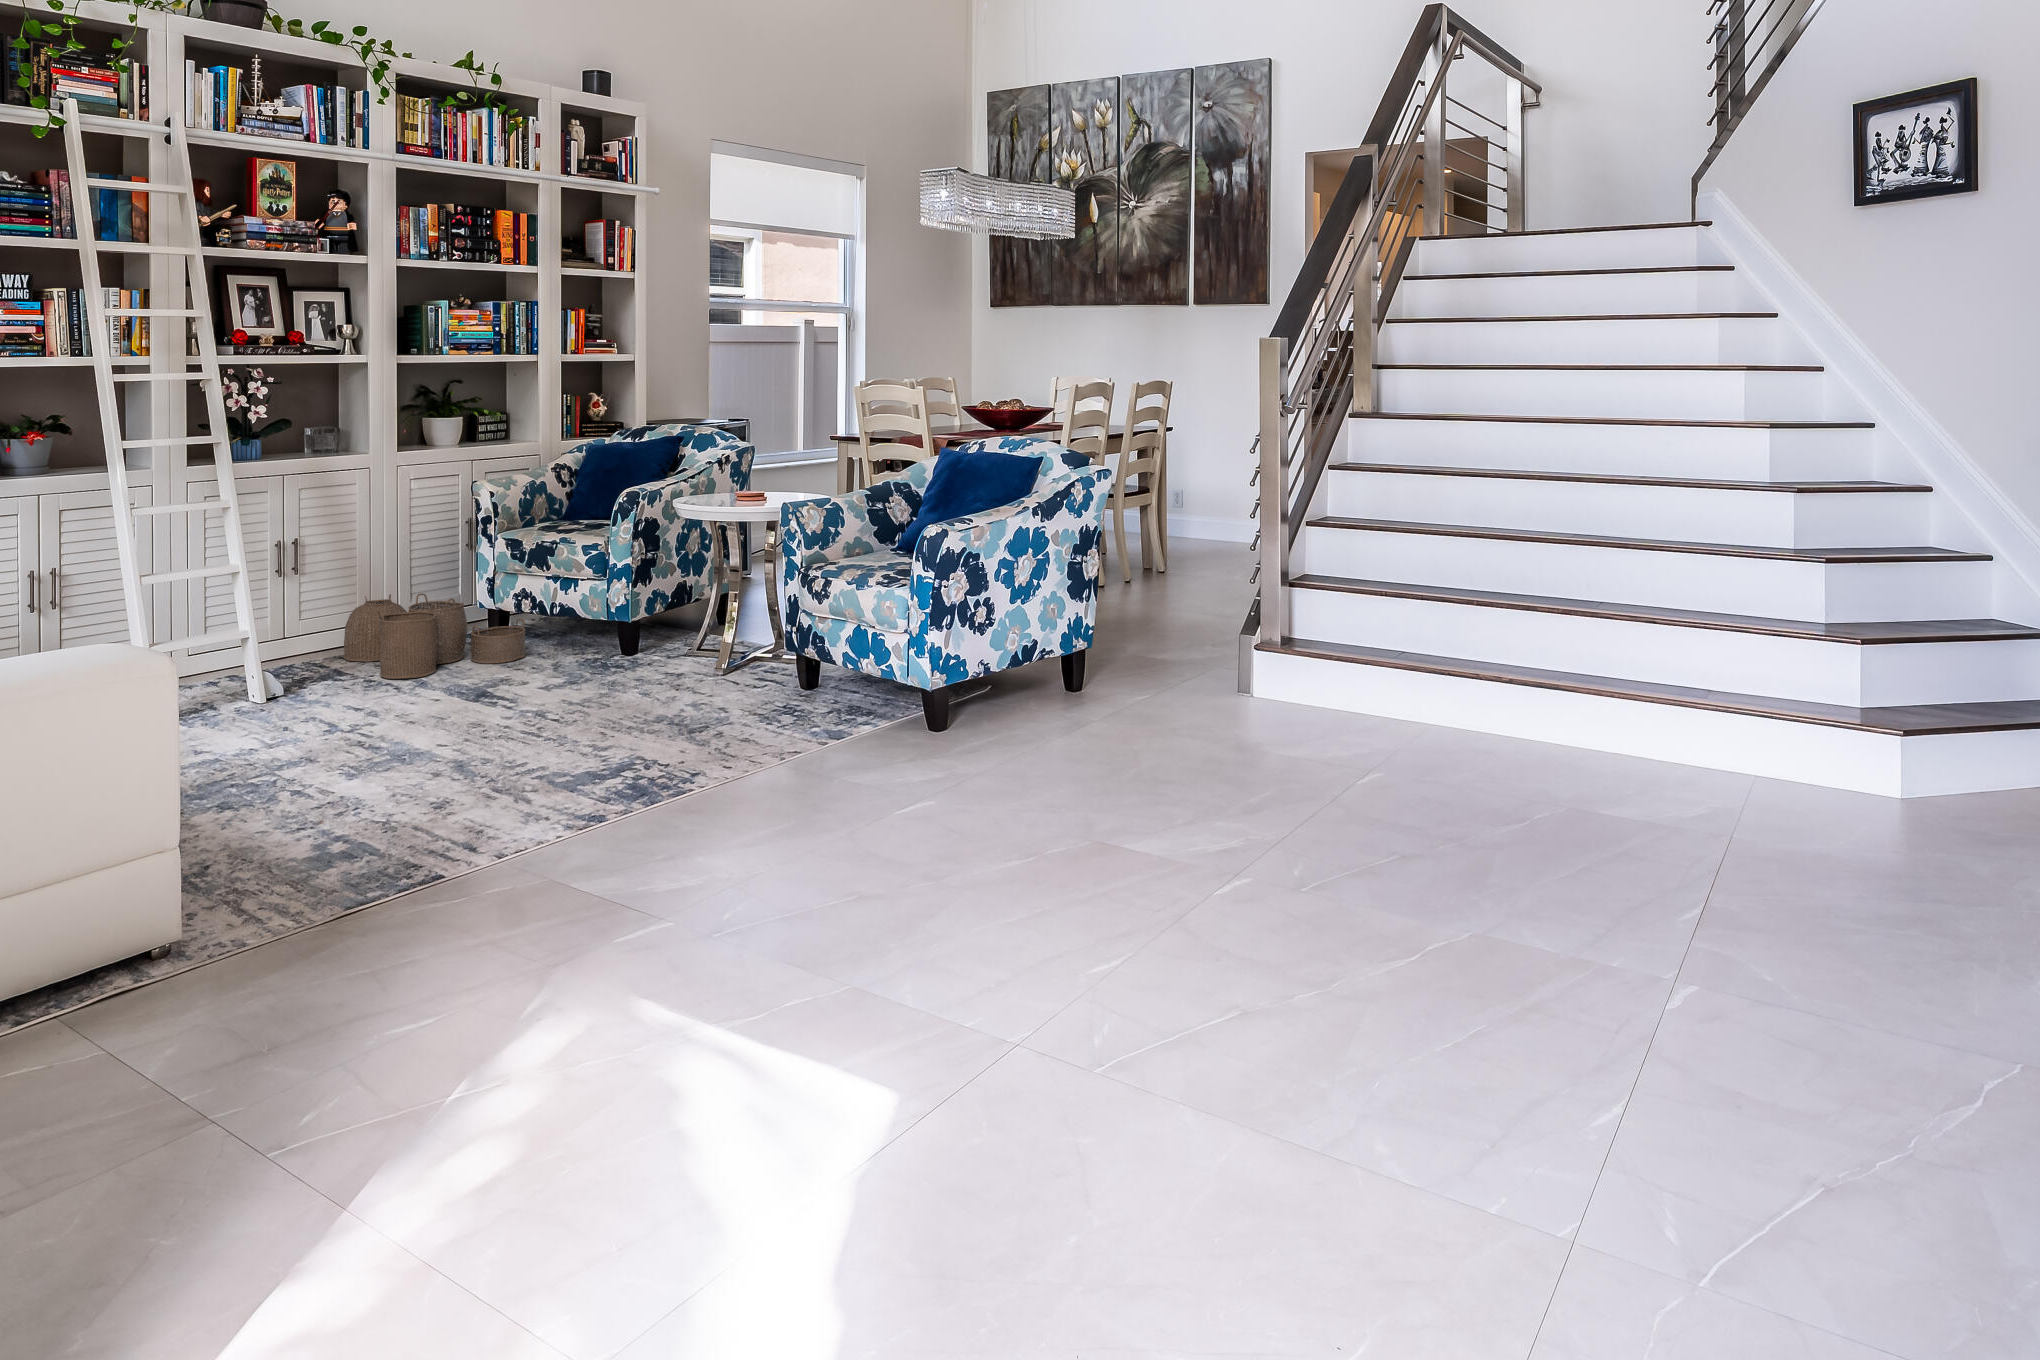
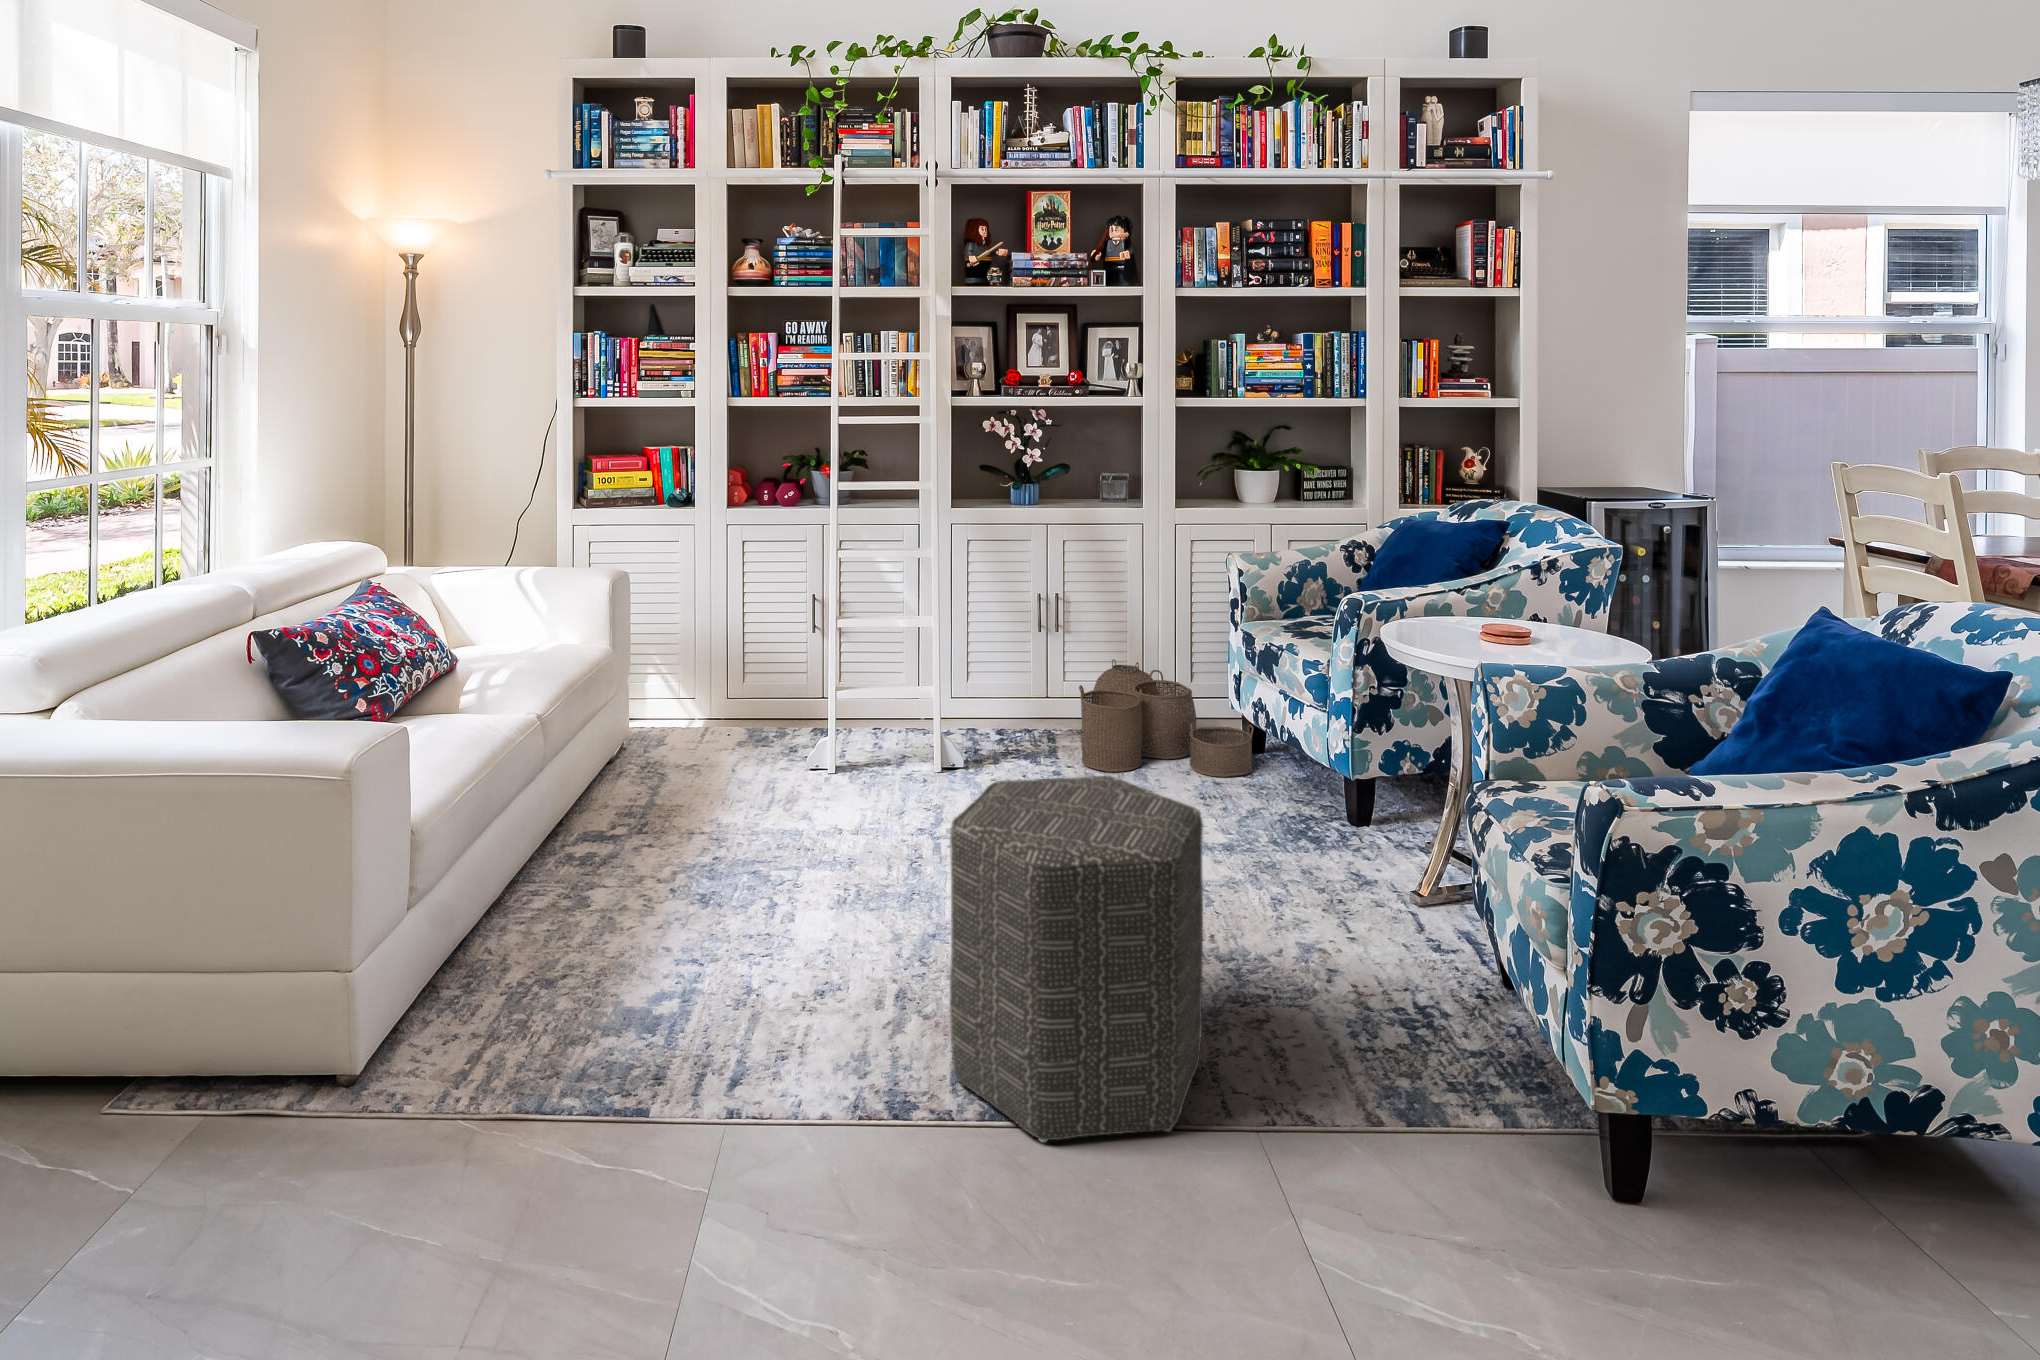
ottoman: none [567,590,748,807] -> present [950,776,1203,1142]

